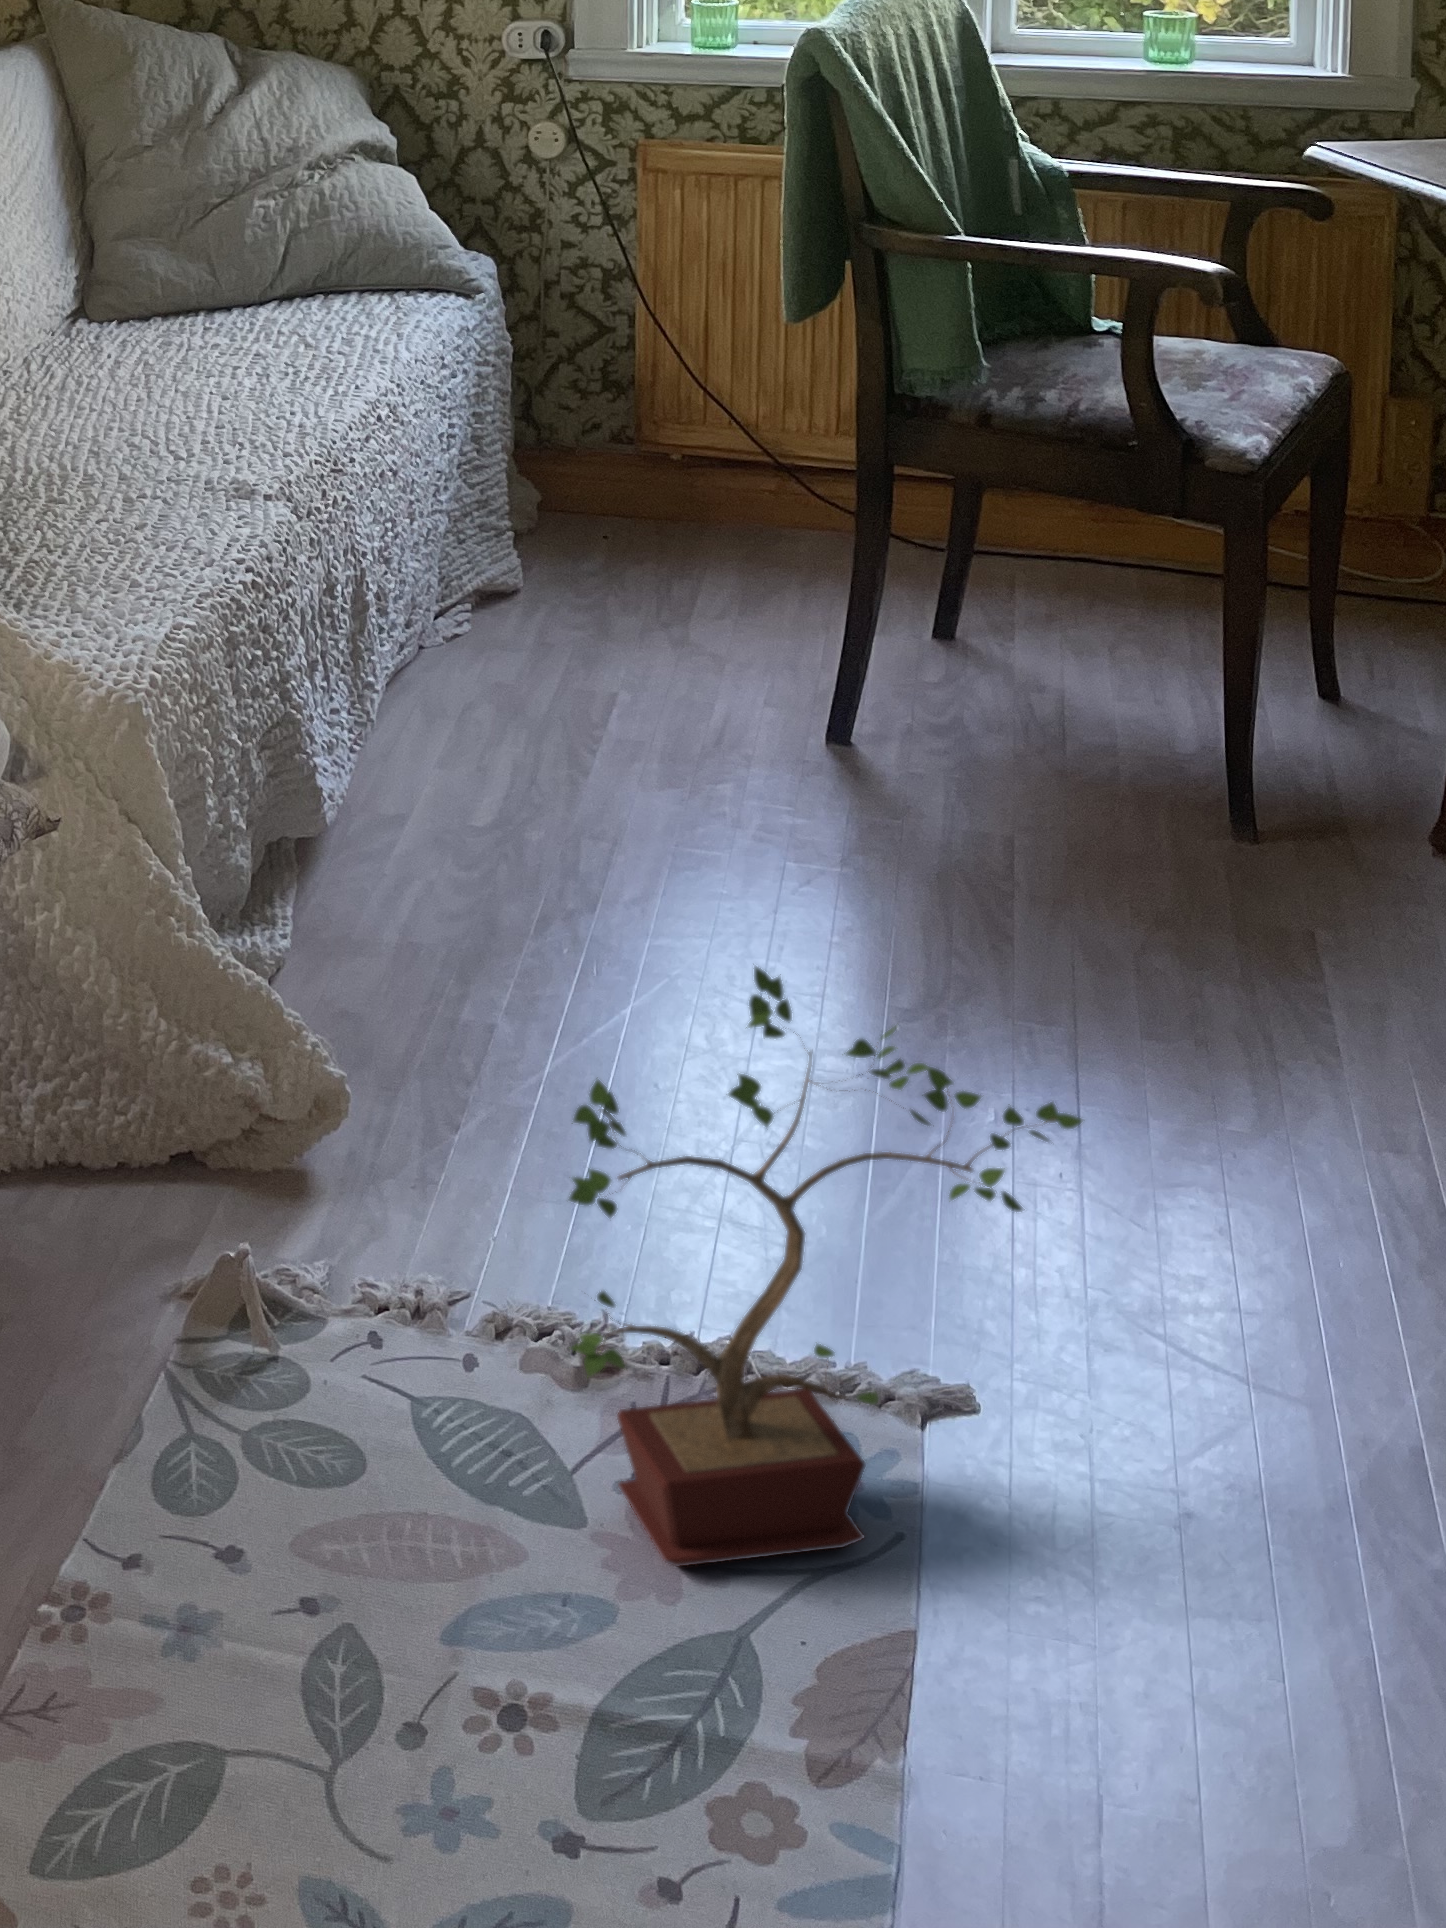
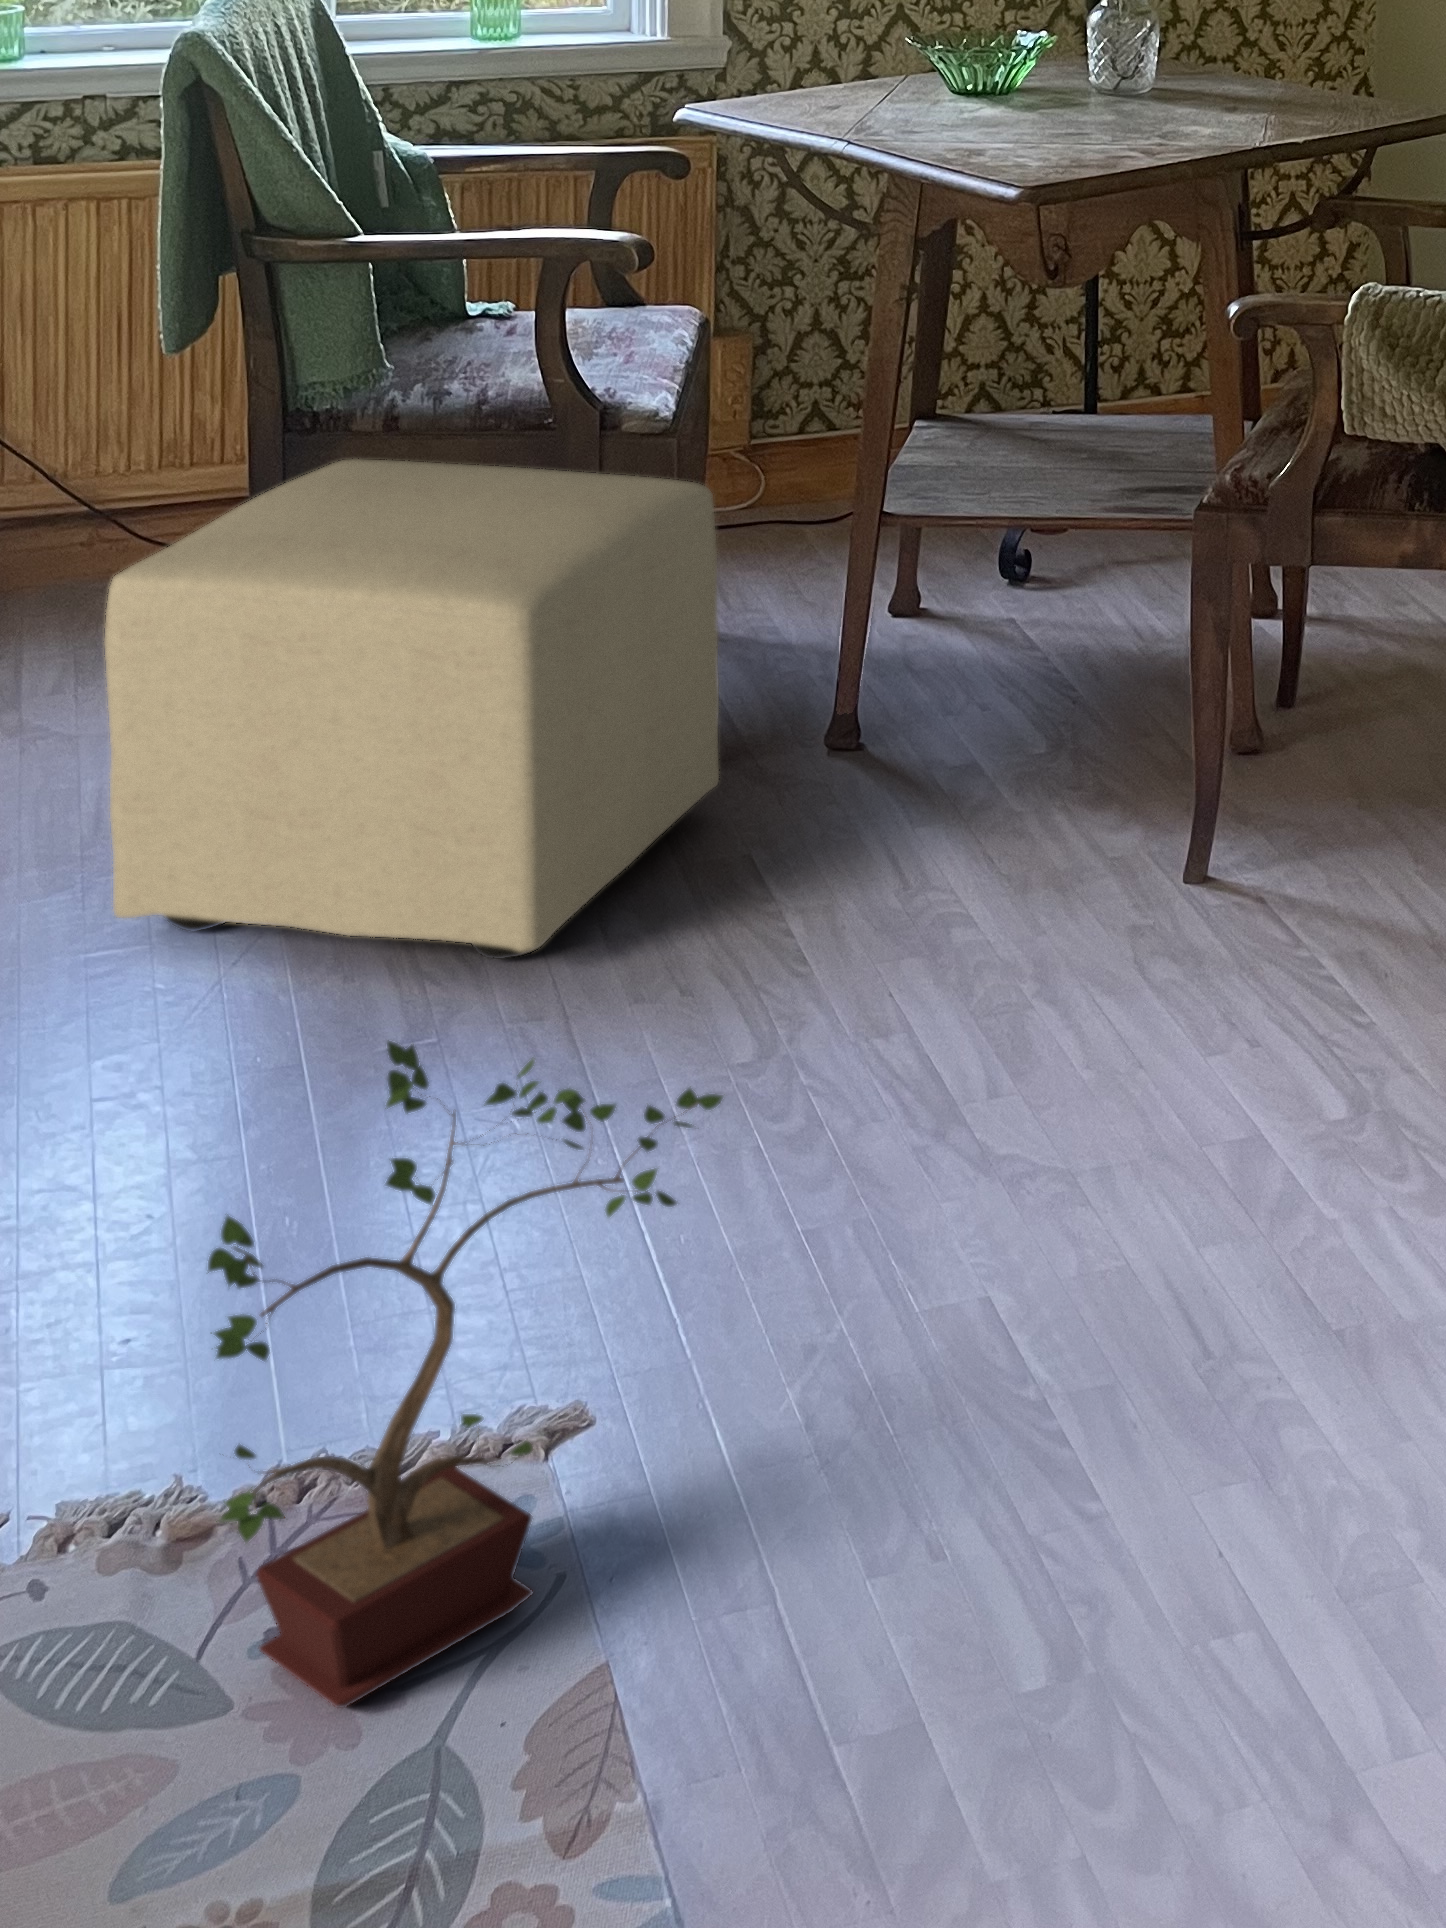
ottoman: none [689,447,1288,956] -> present [104,459,719,959]

